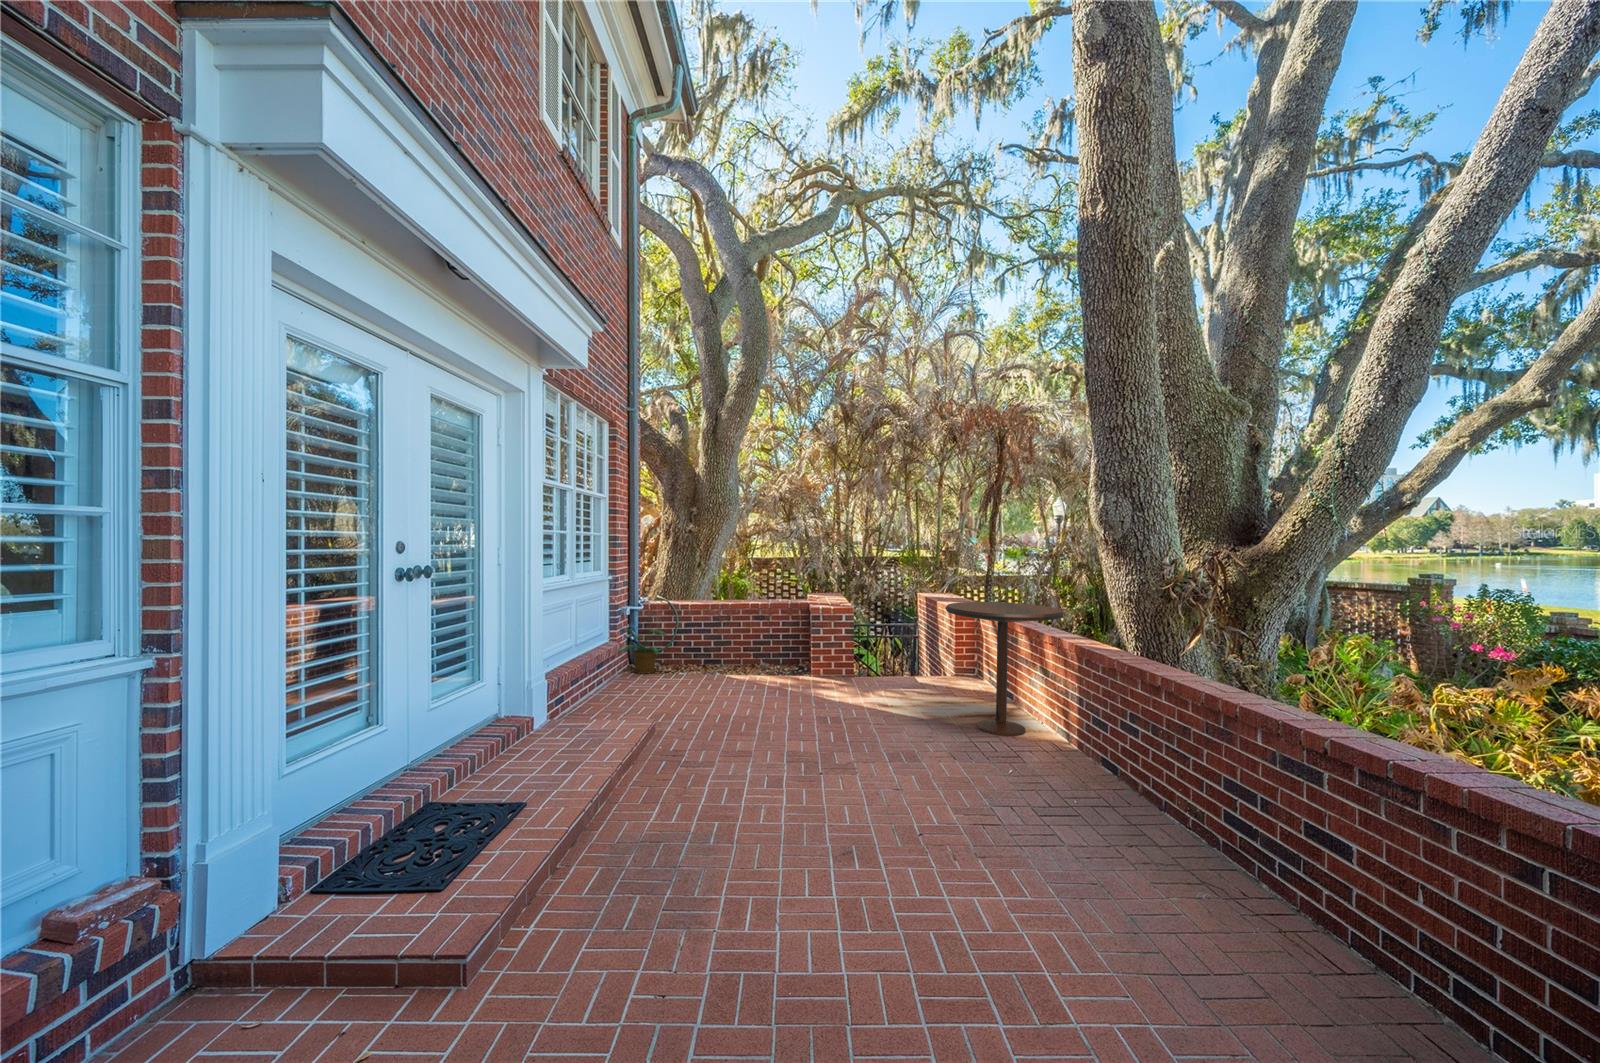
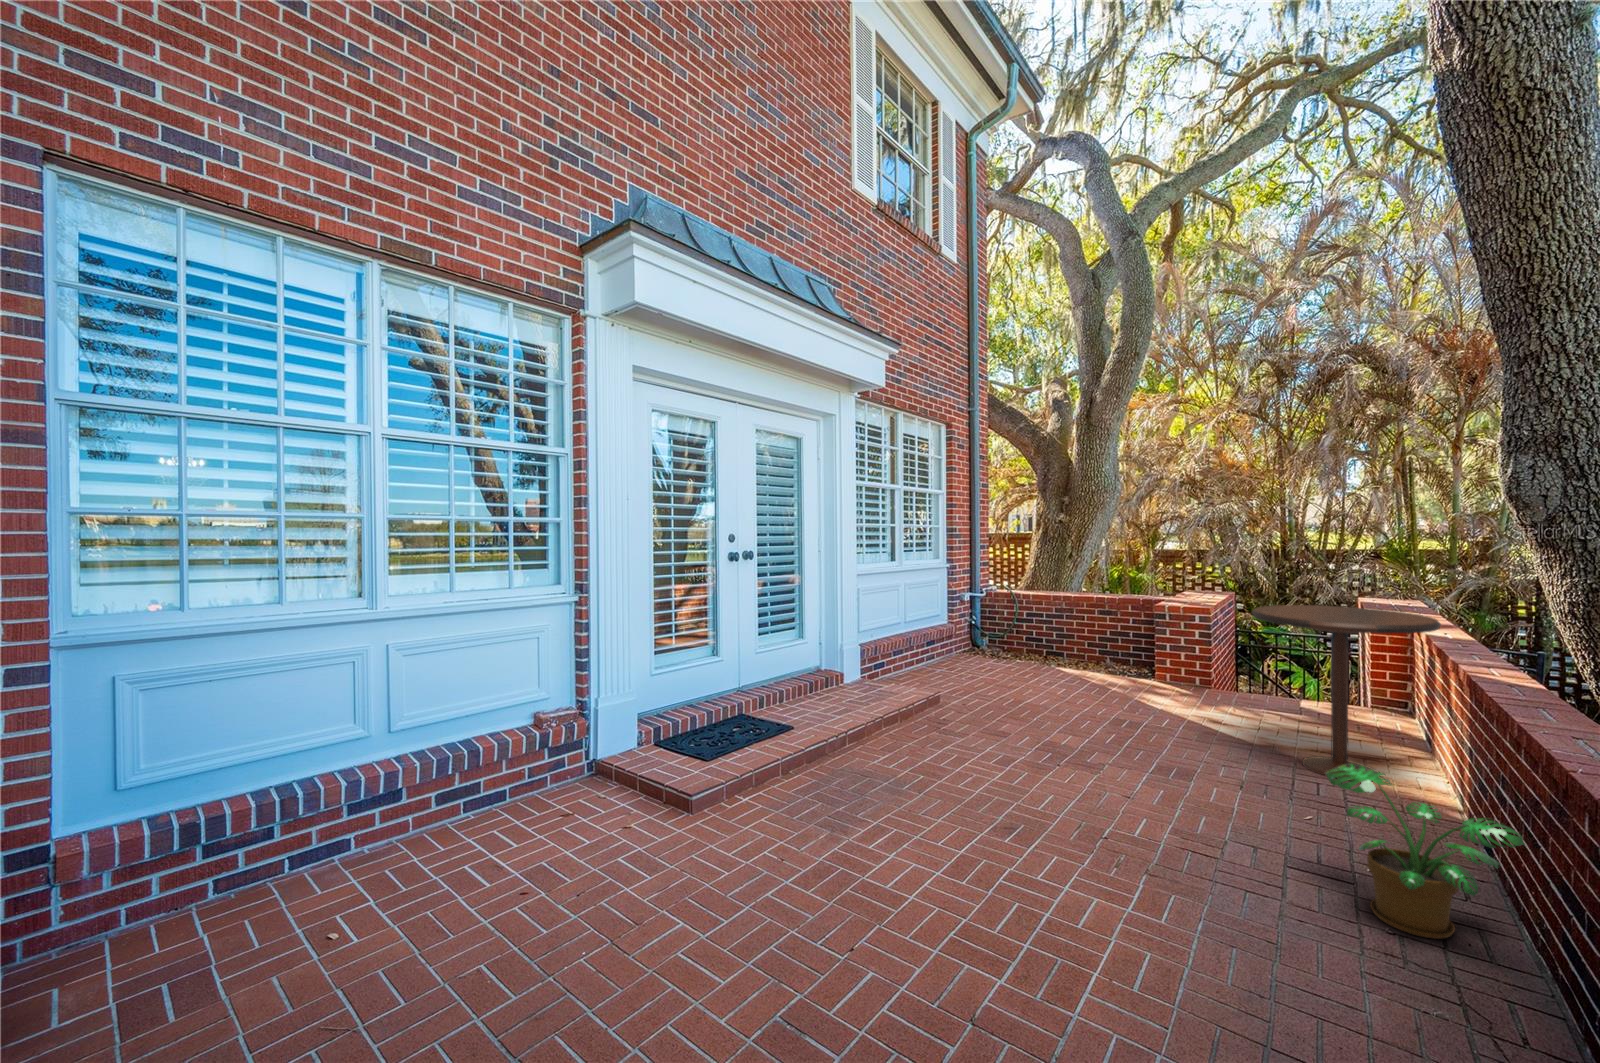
potted plant: present [618,628,666,674] -> present [1326,764,1524,939]

